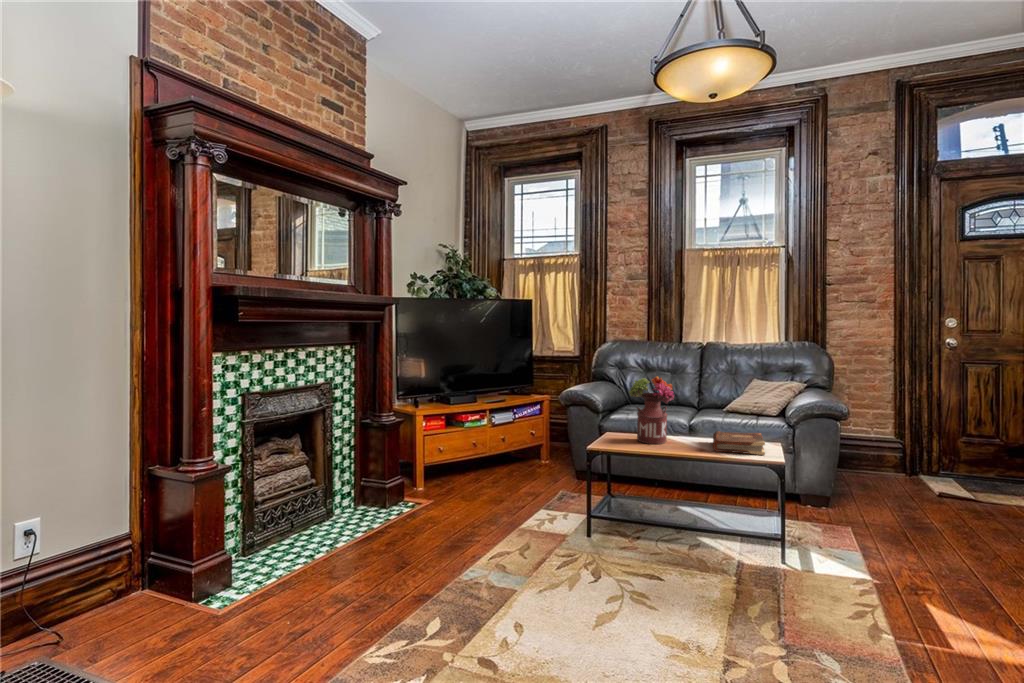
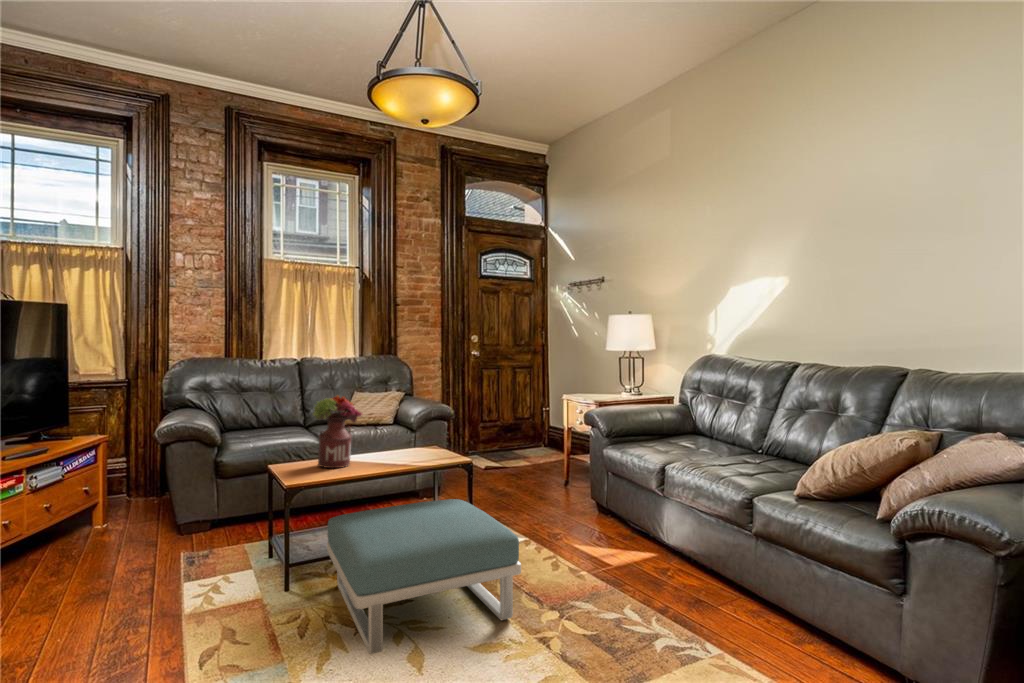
book: present [713,431,765,455] -> none [384,439,446,463]
footstool: none [570,484,758,632] -> present [327,499,521,654]

